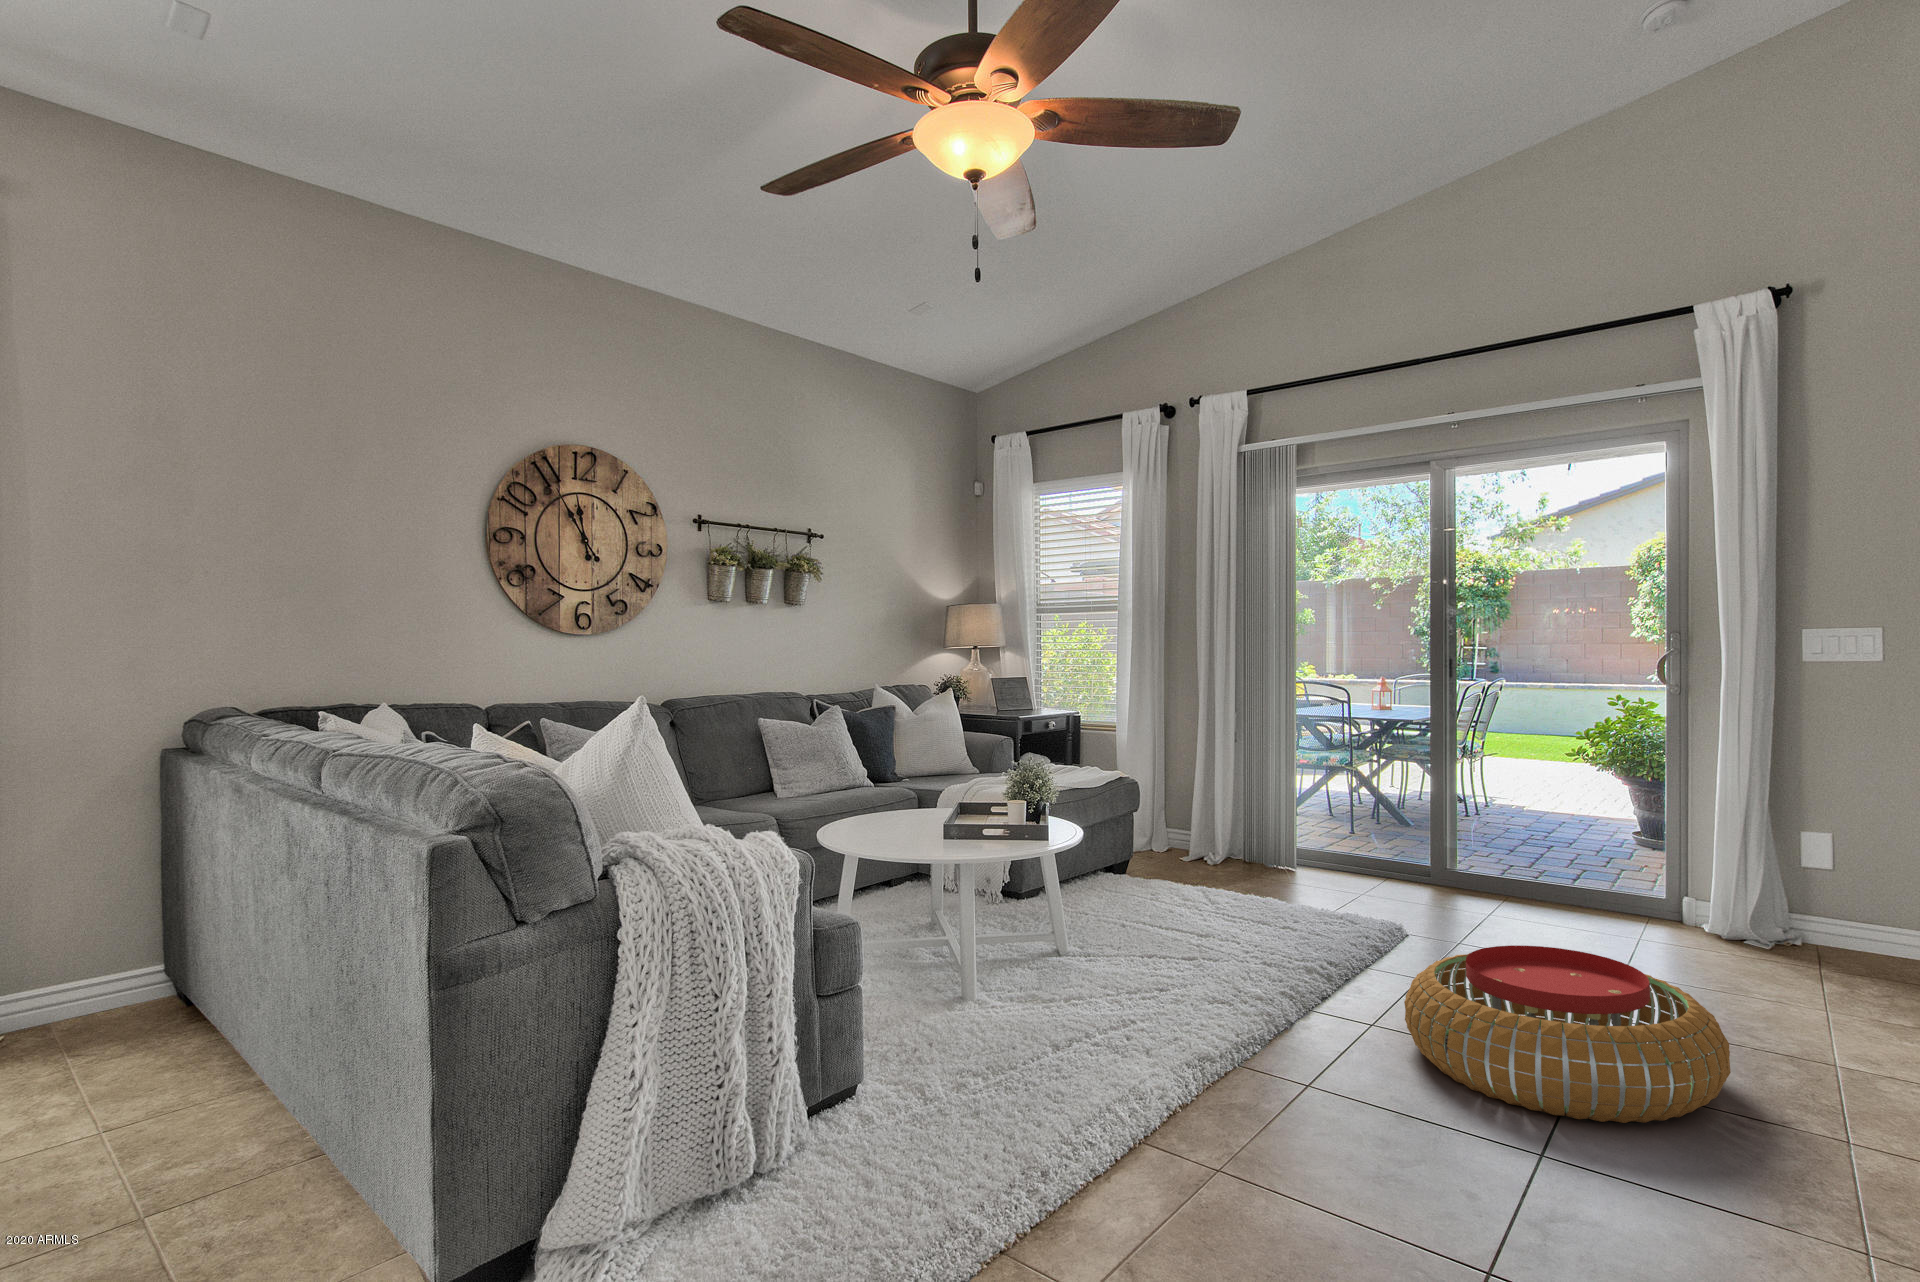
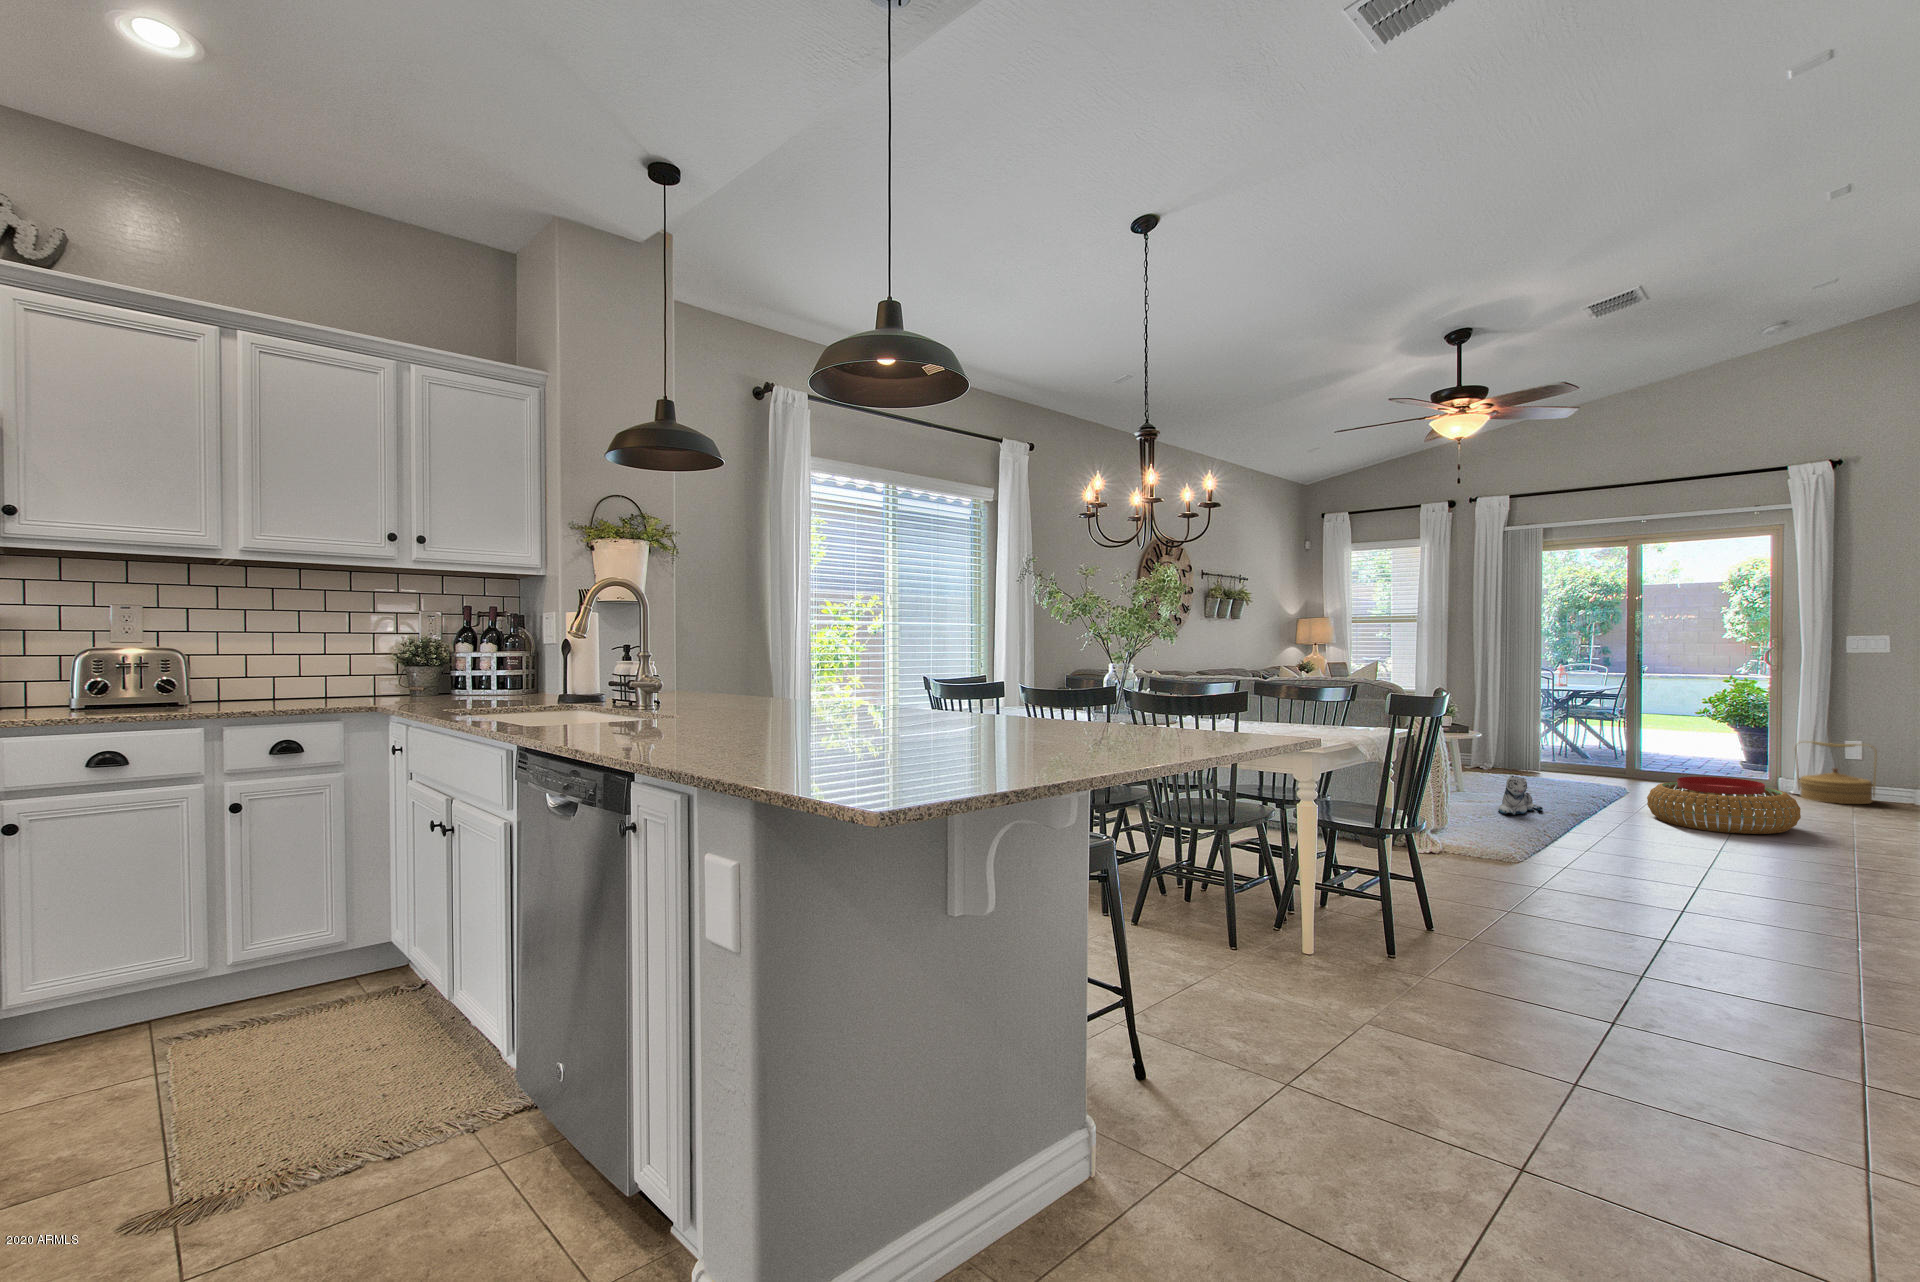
woven basket: none [1711,836,1863,972] -> present [1795,741,1877,804]
plush toy: none [1065,958,1173,1066] -> present [1499,776,1543,815]

